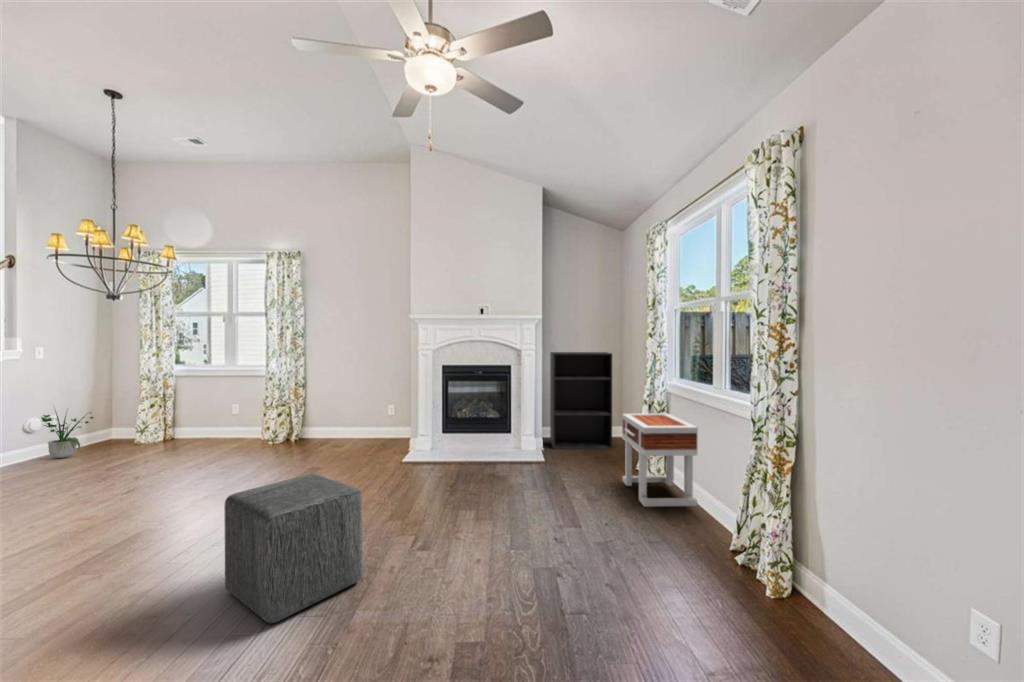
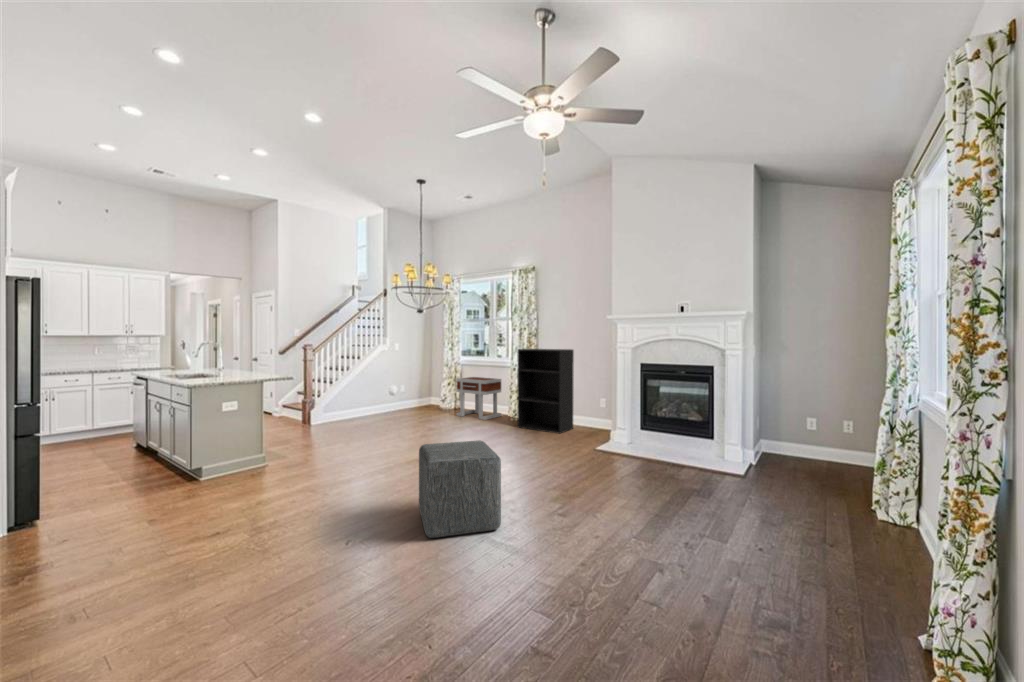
bookshelf: present [550,352,612,449] -> present [517,349,574,434]
potted plant: present [41,410,93,458] -> none [387,378,415,414]
side table: present [622,414,698,507] -> present [457,377,501,420]

